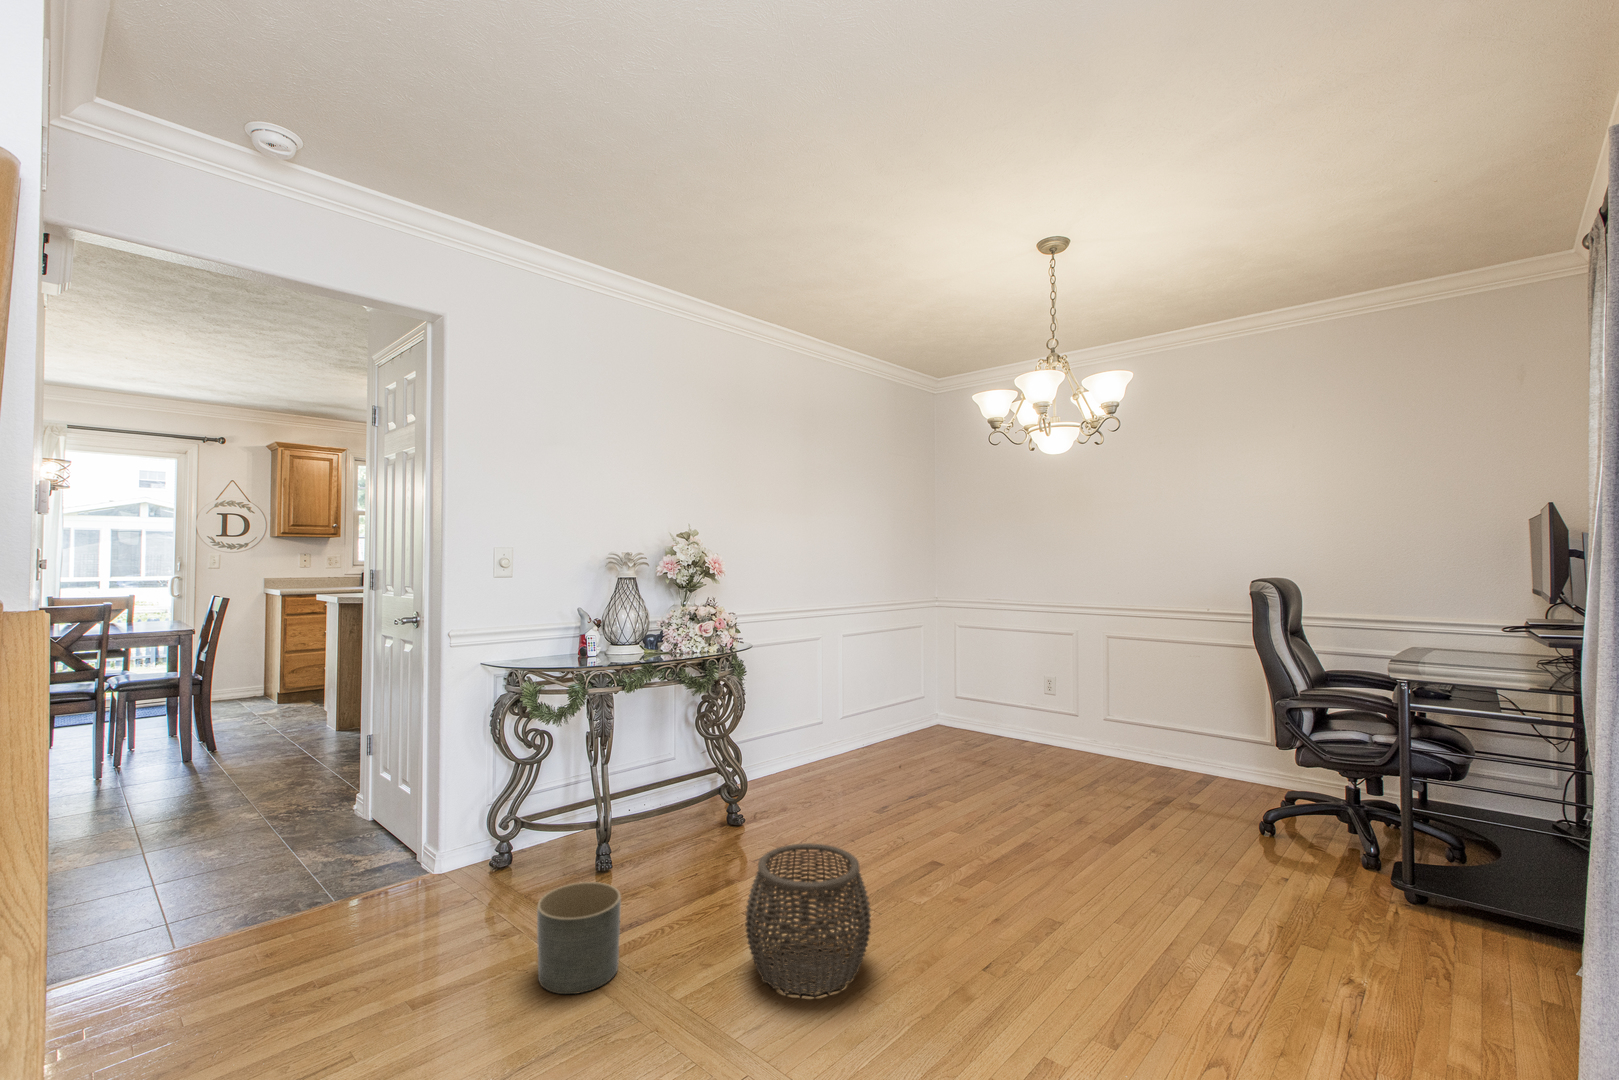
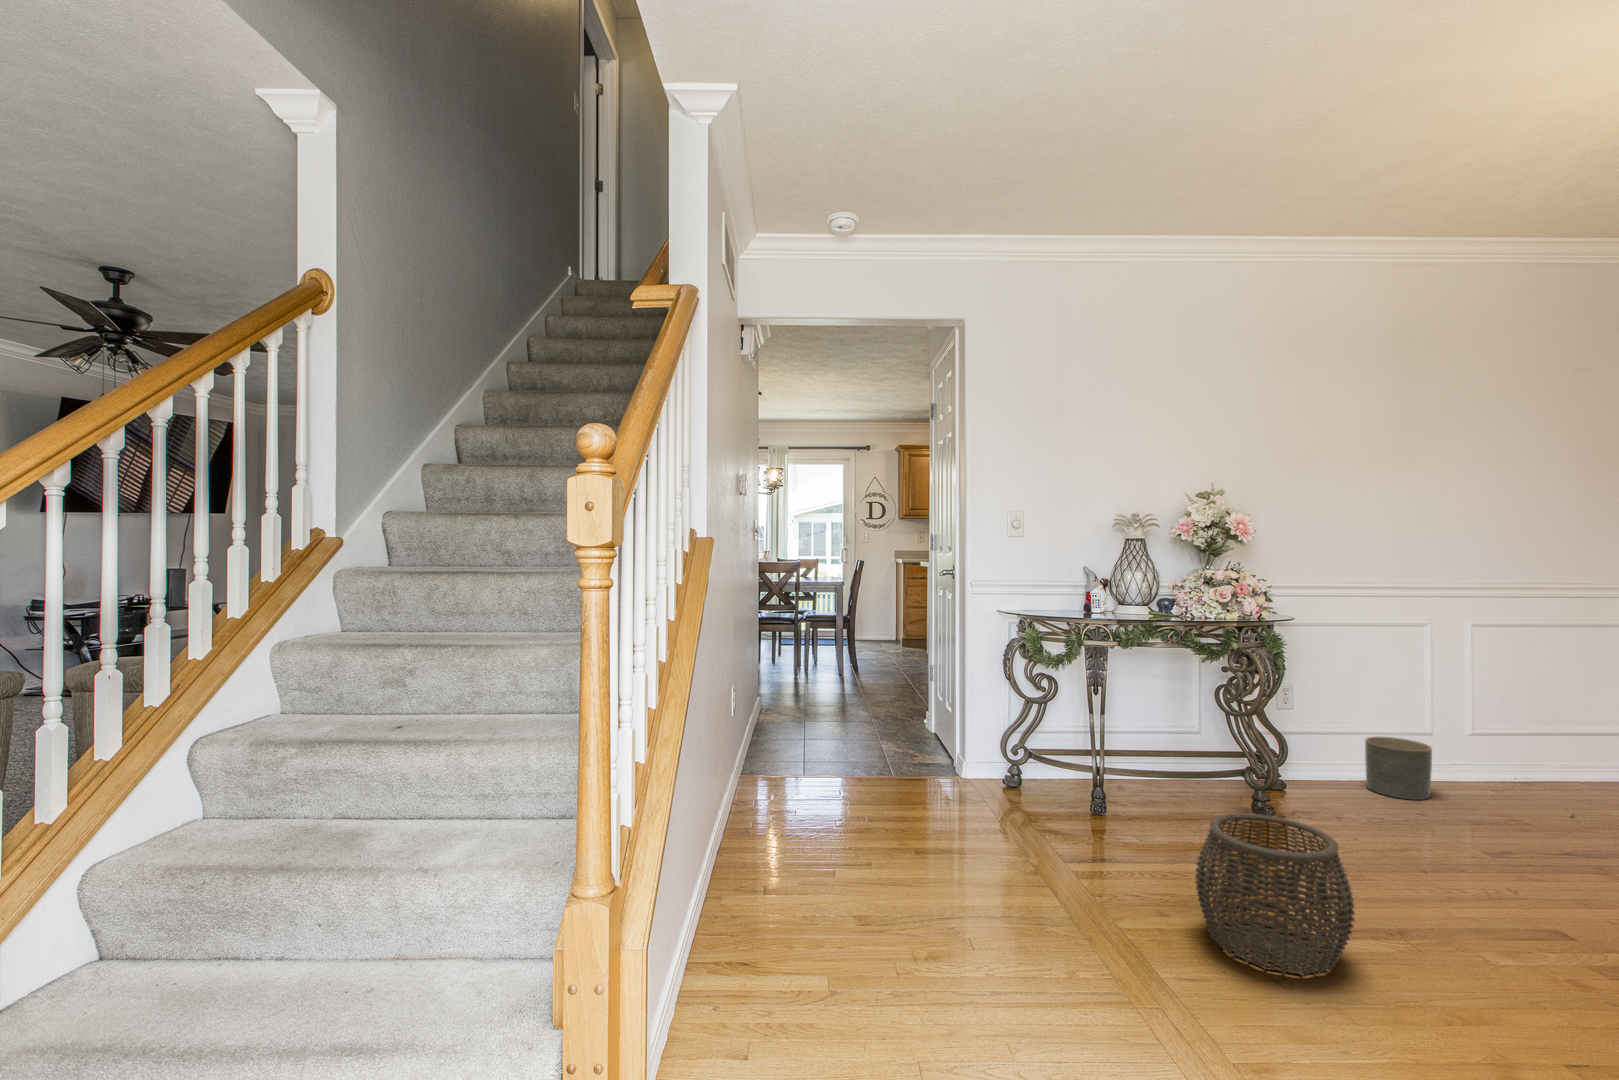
planter: present [537,882,621,994] -> present [1365,737,1432,800]

